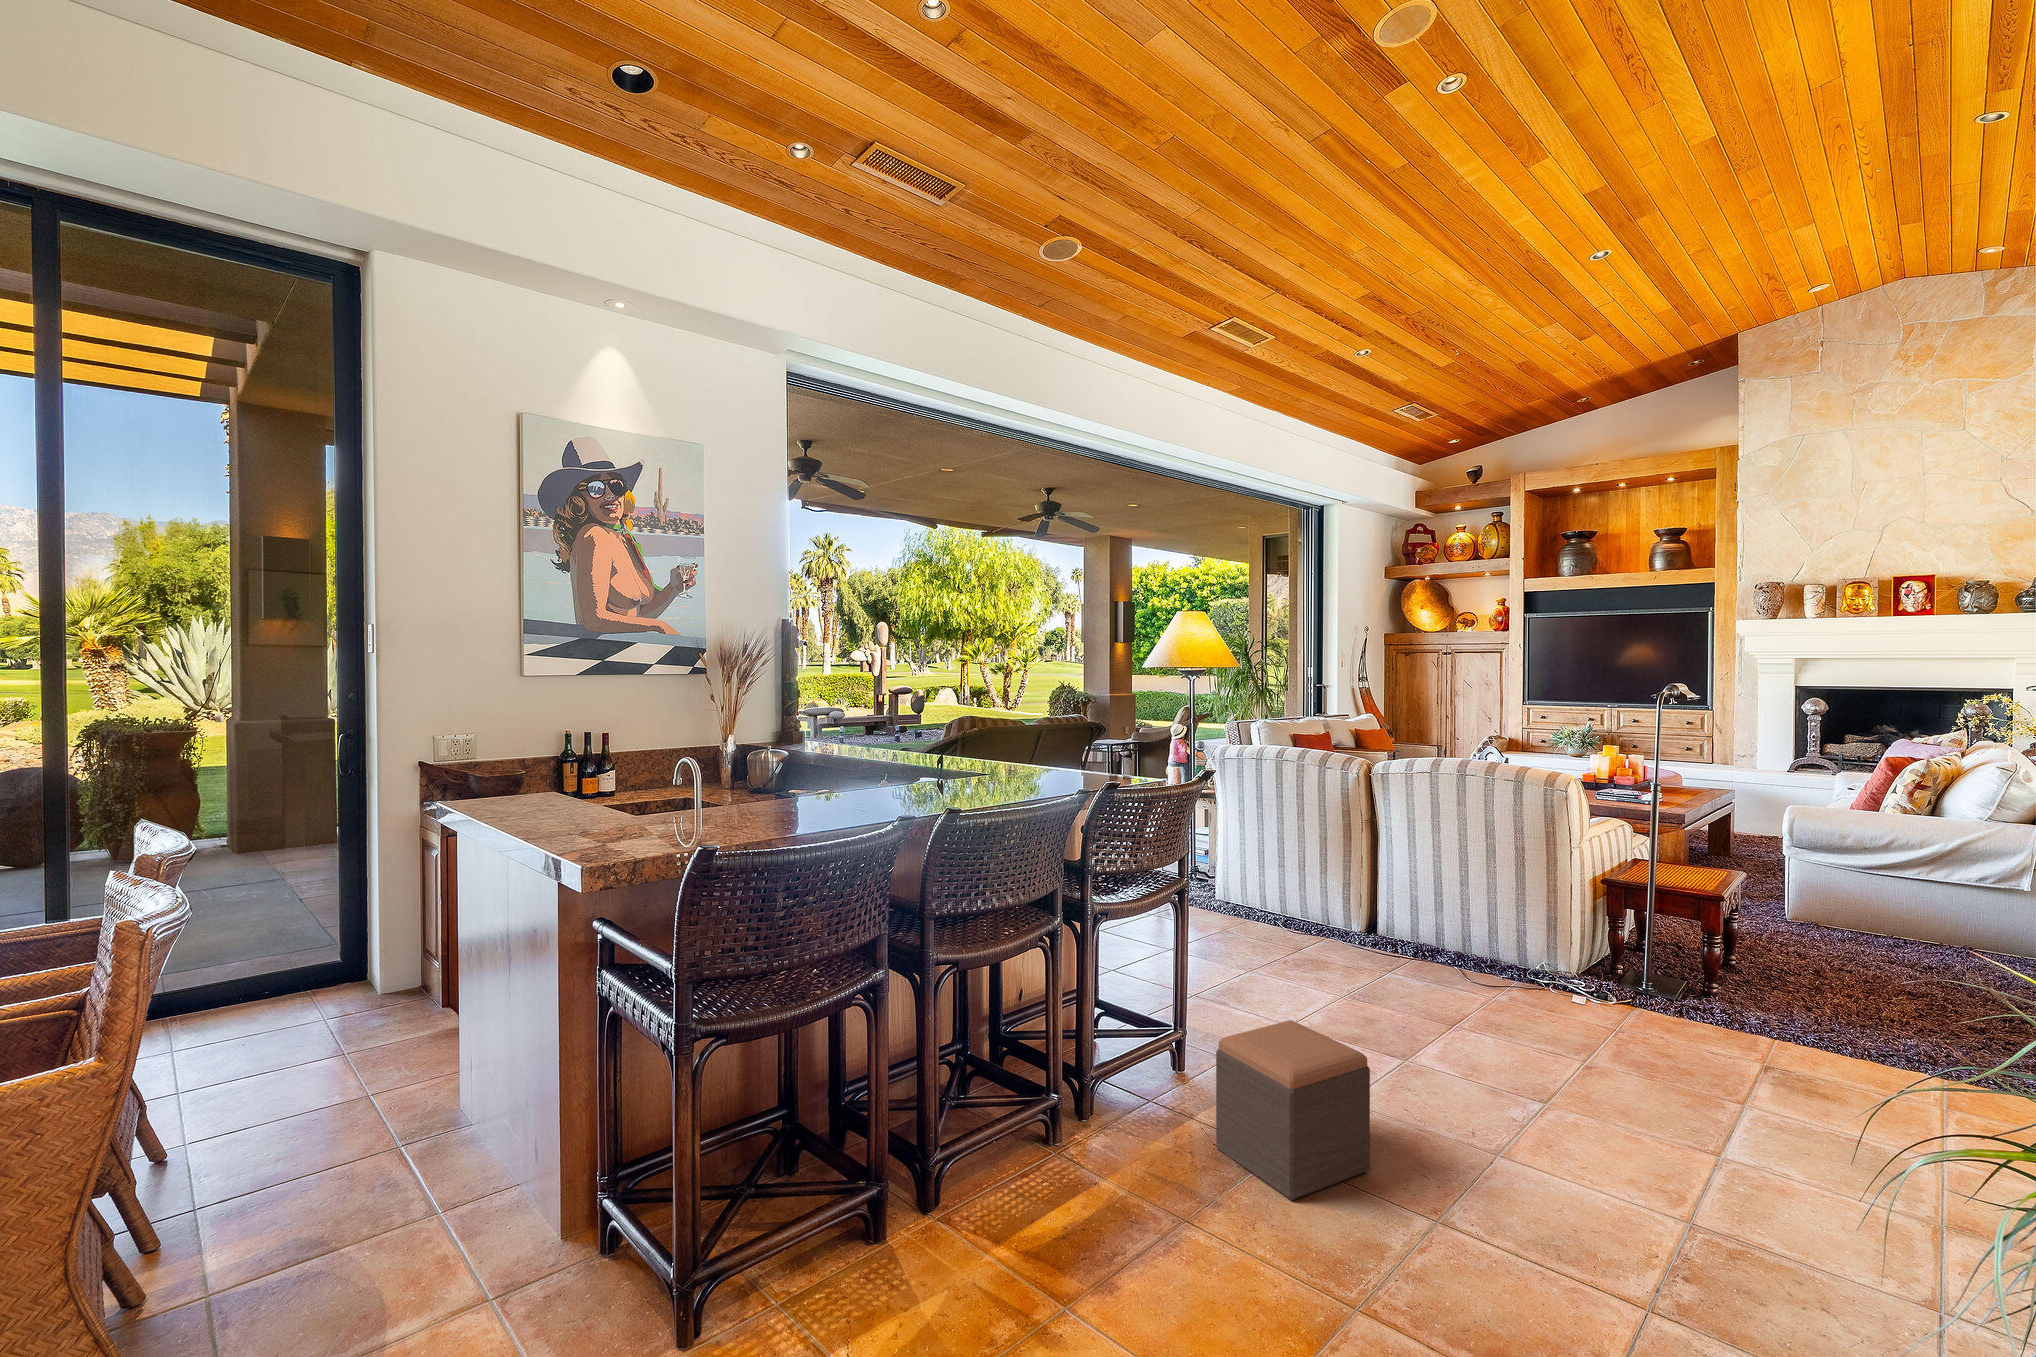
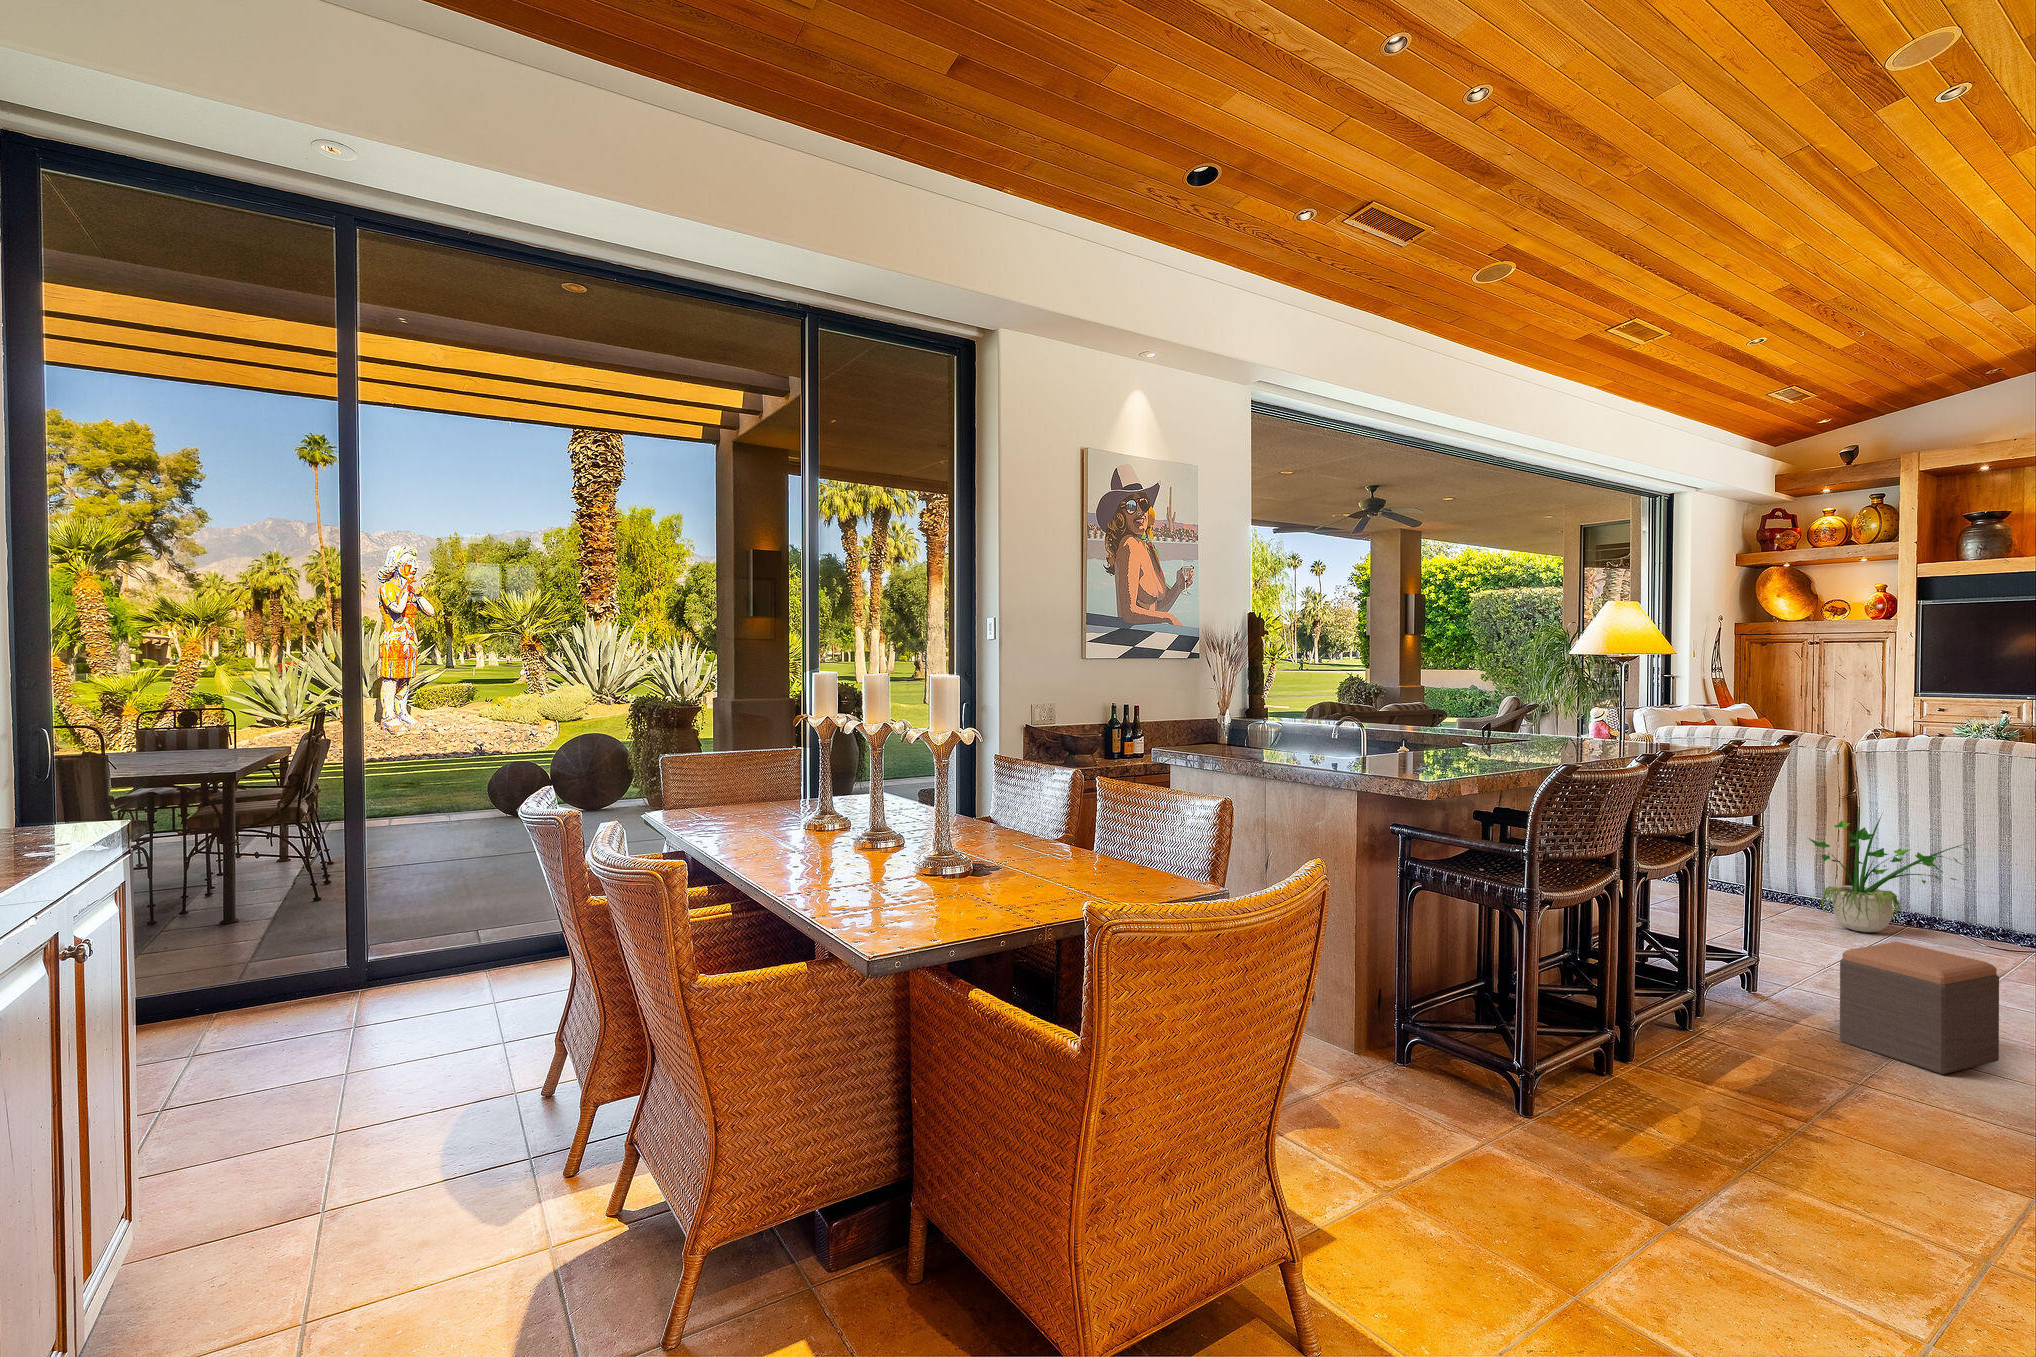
potted plant: none [1323,824,1462,971] -> present [1809,809,1969,932]

